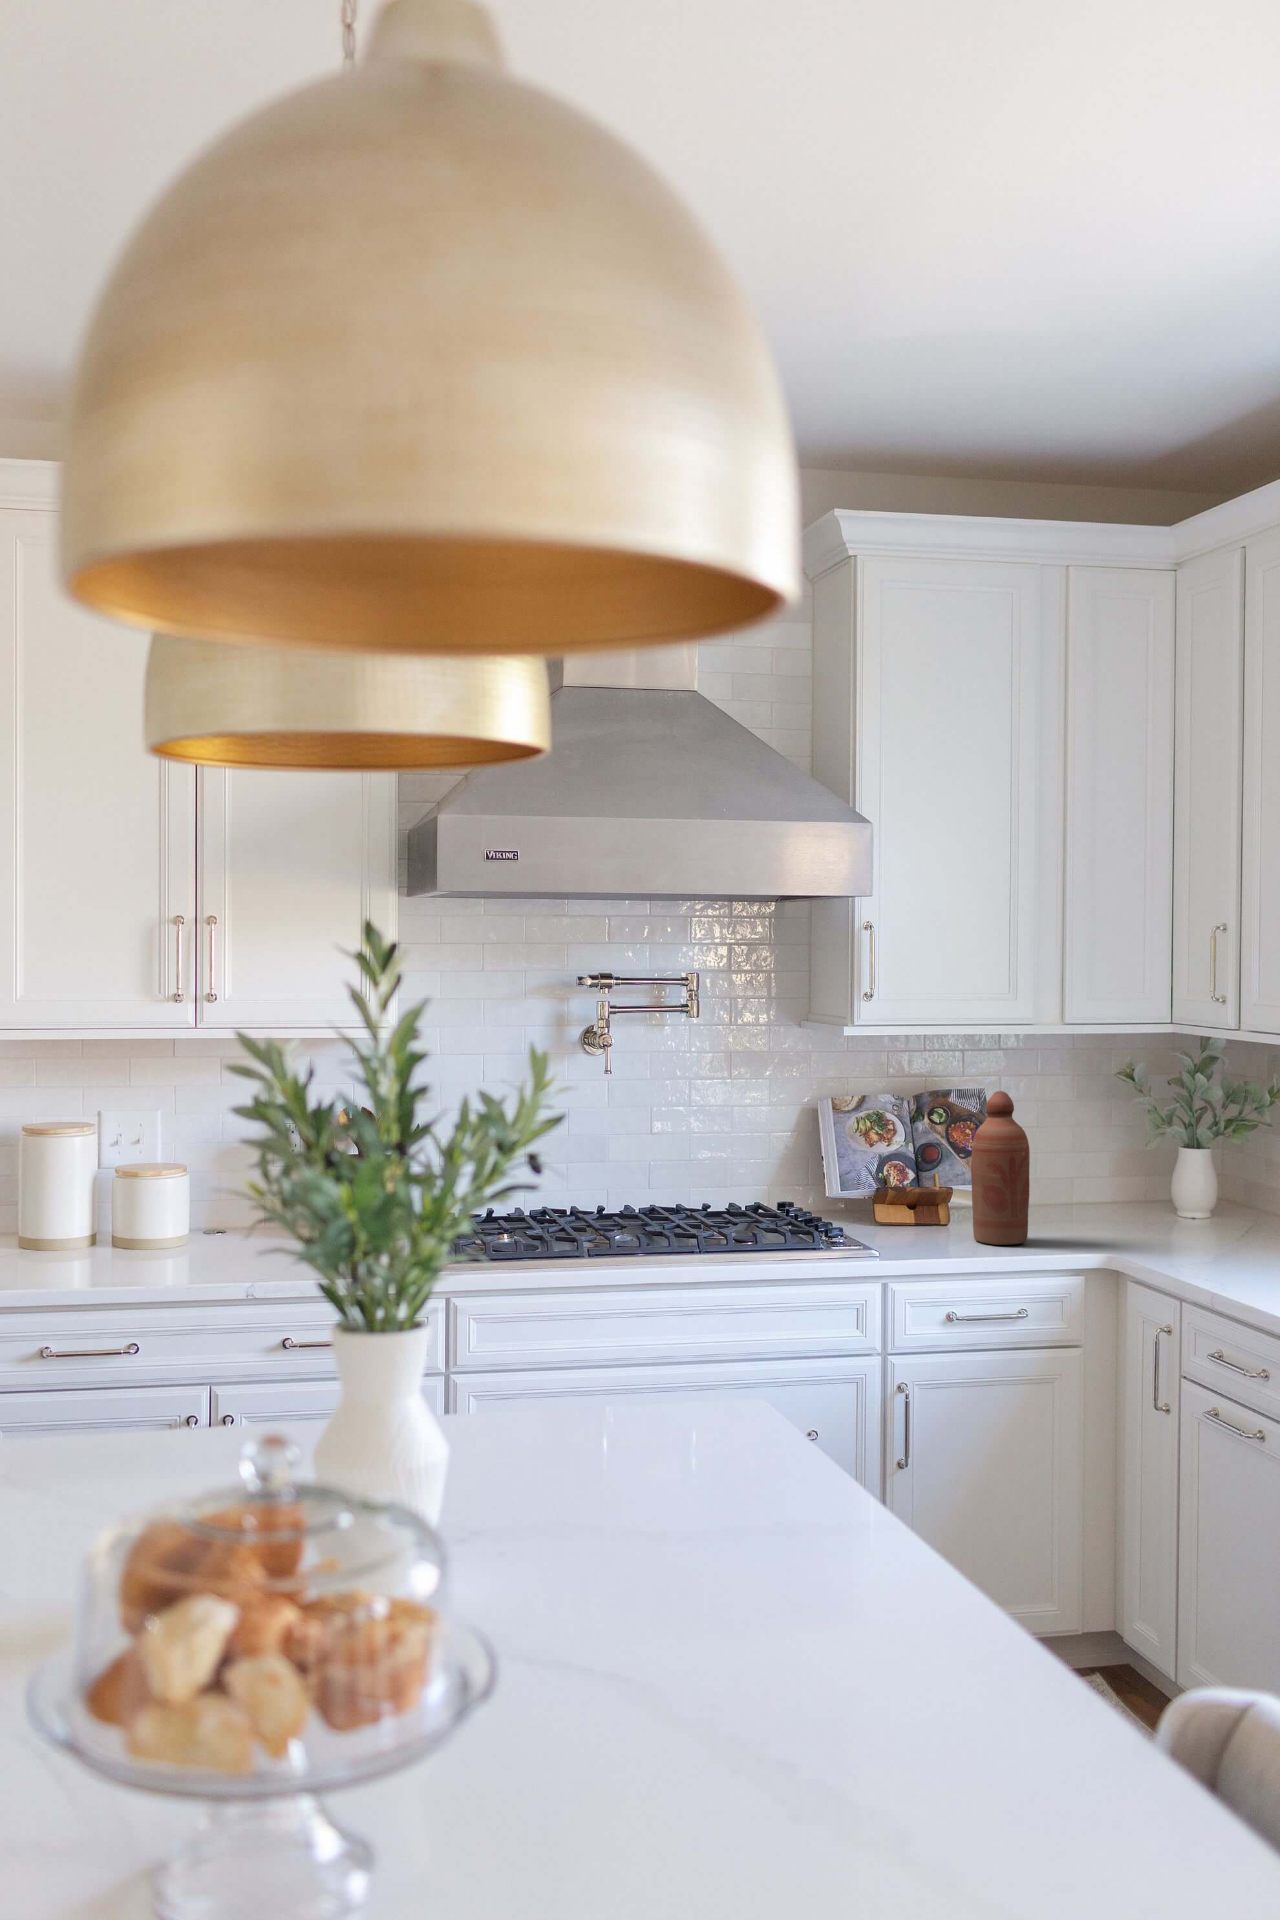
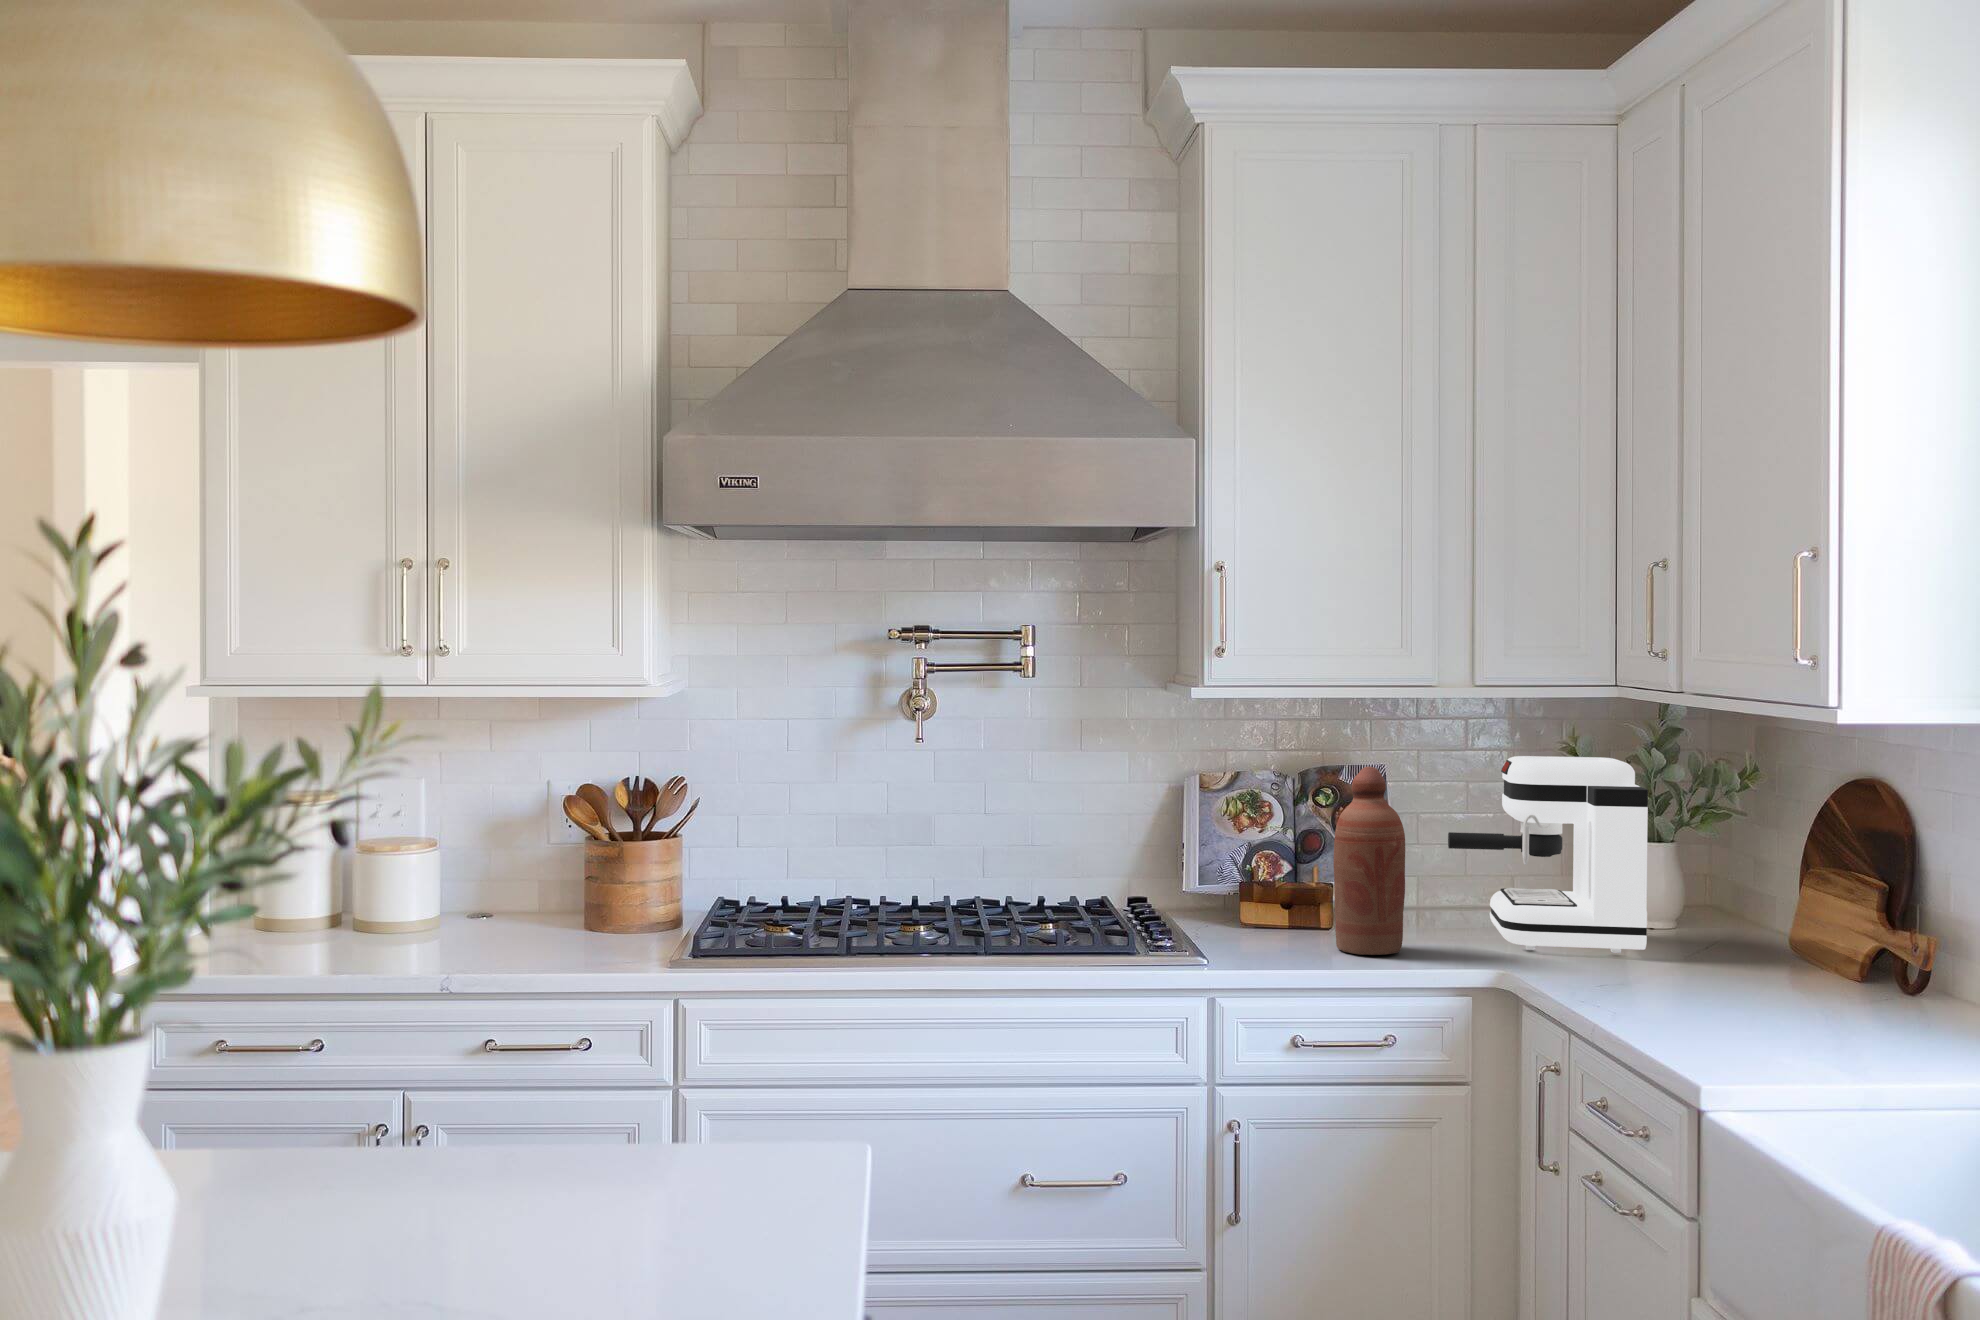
coffee maker: none [1048,1081,1214,1238] -> present [1448,756,1648,953]

